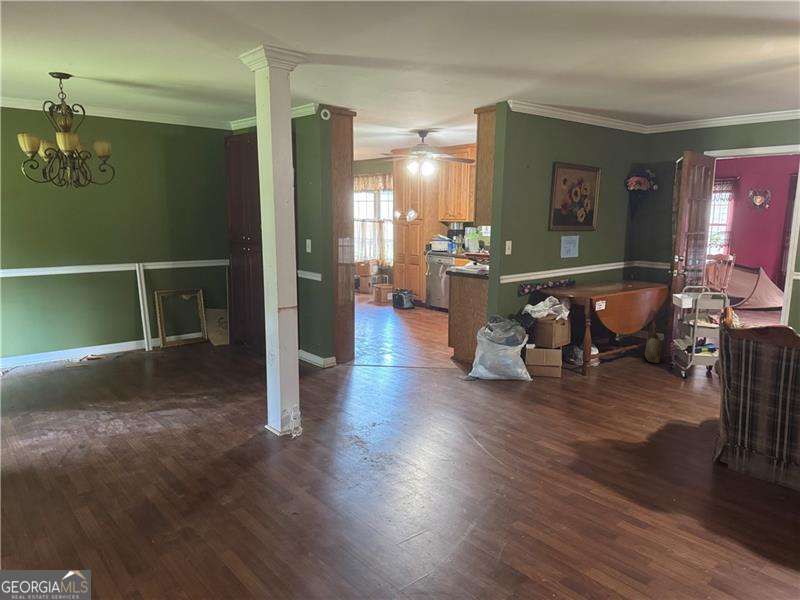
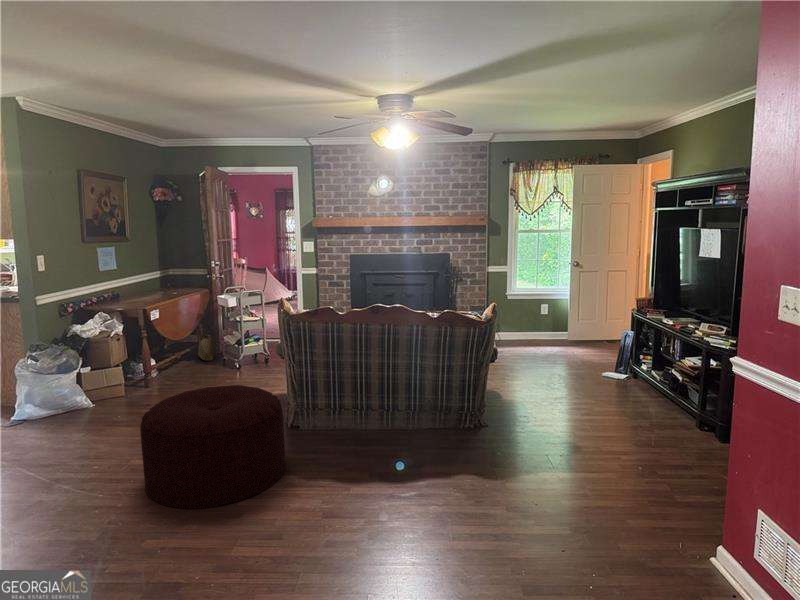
ottoman: none [532,387,692,524] -> present [140,385,286,509]

